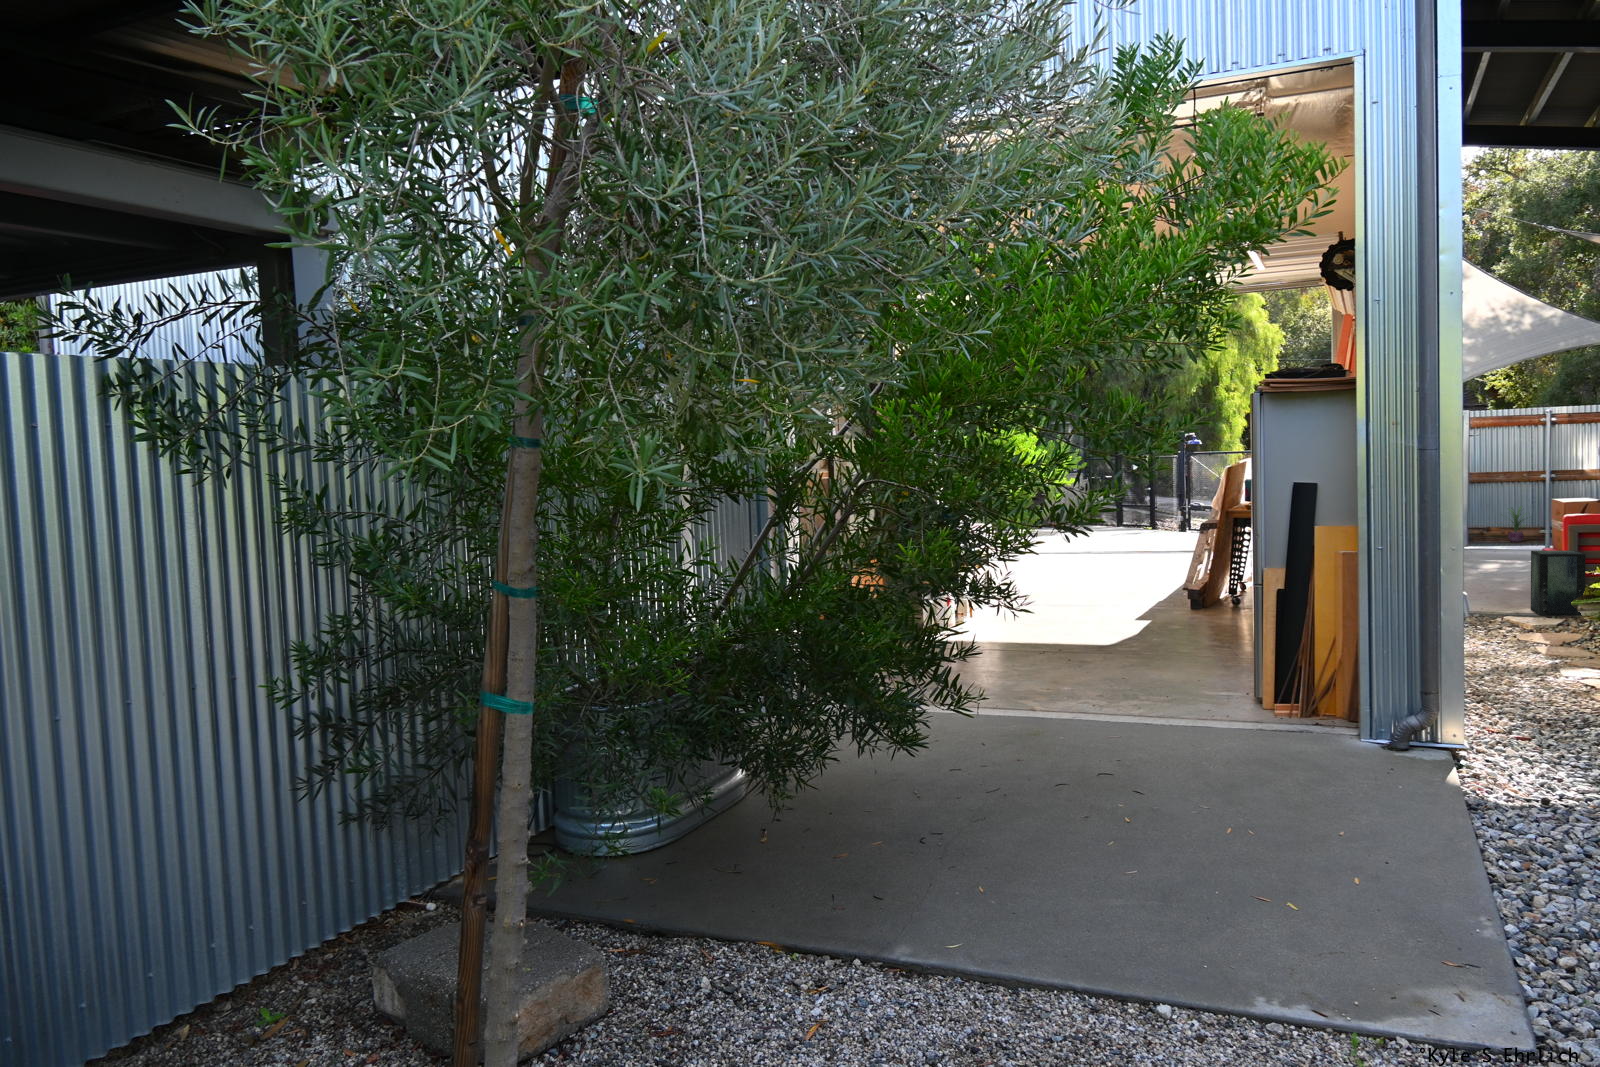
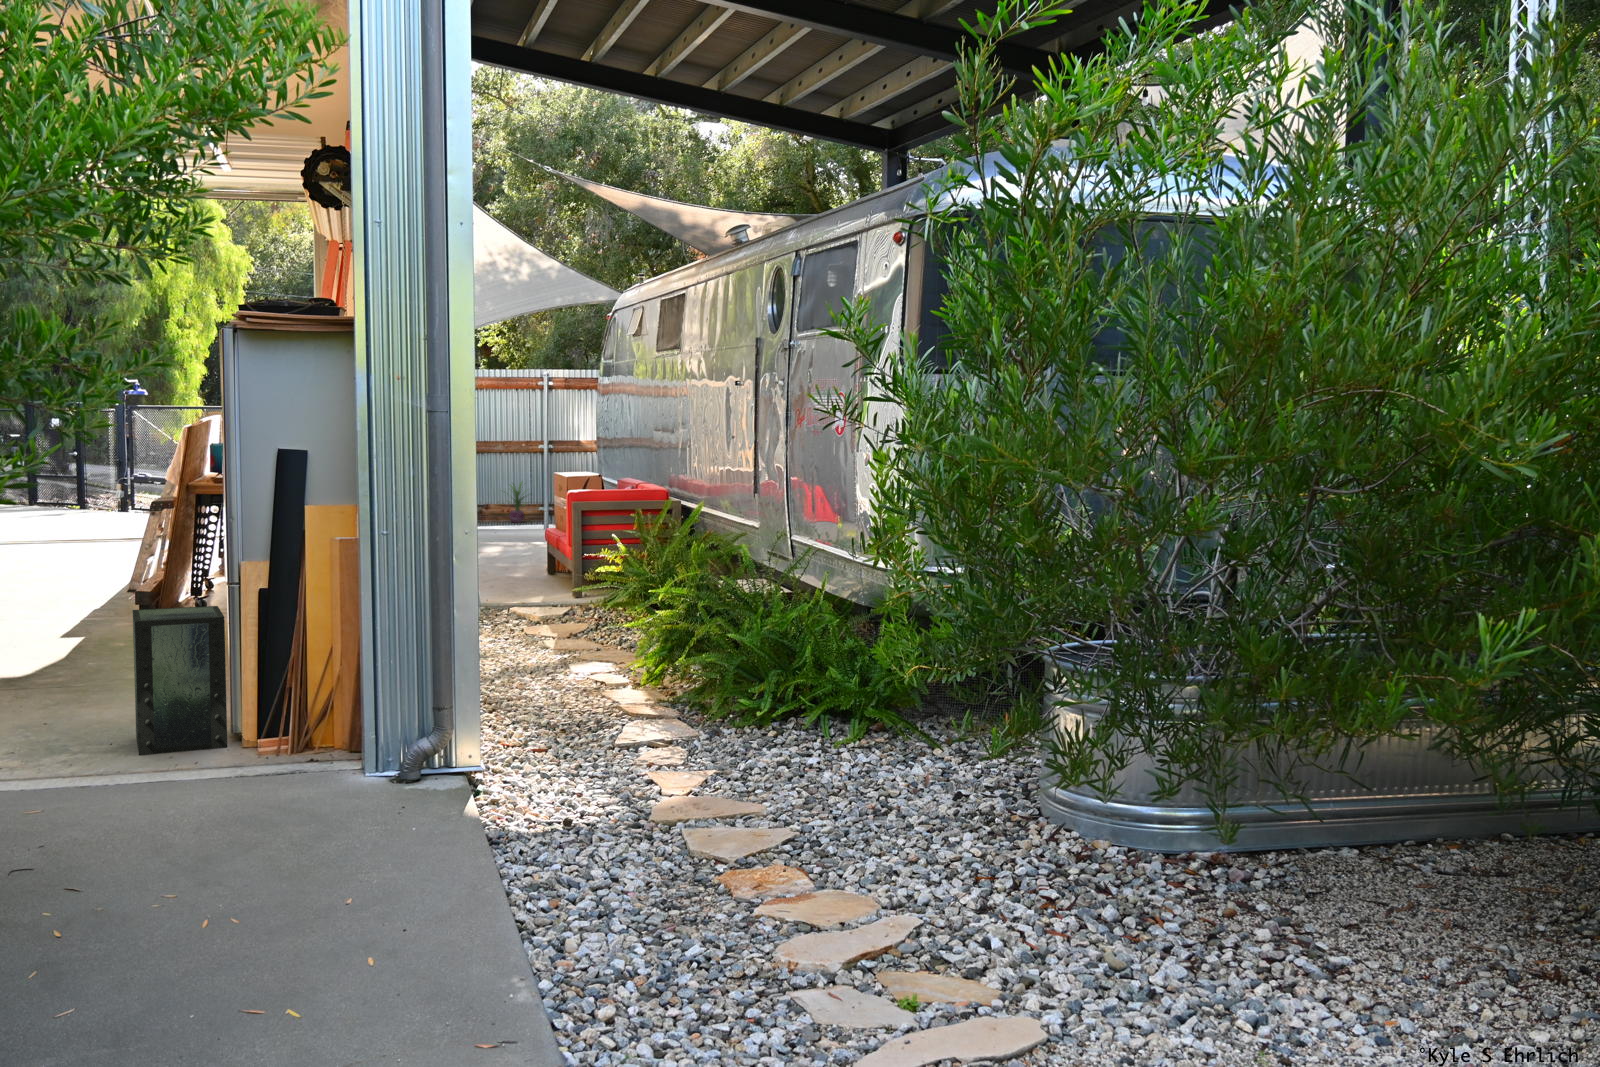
storage box: present [1531,550,1586,616] -> present [133,606,227,755]

